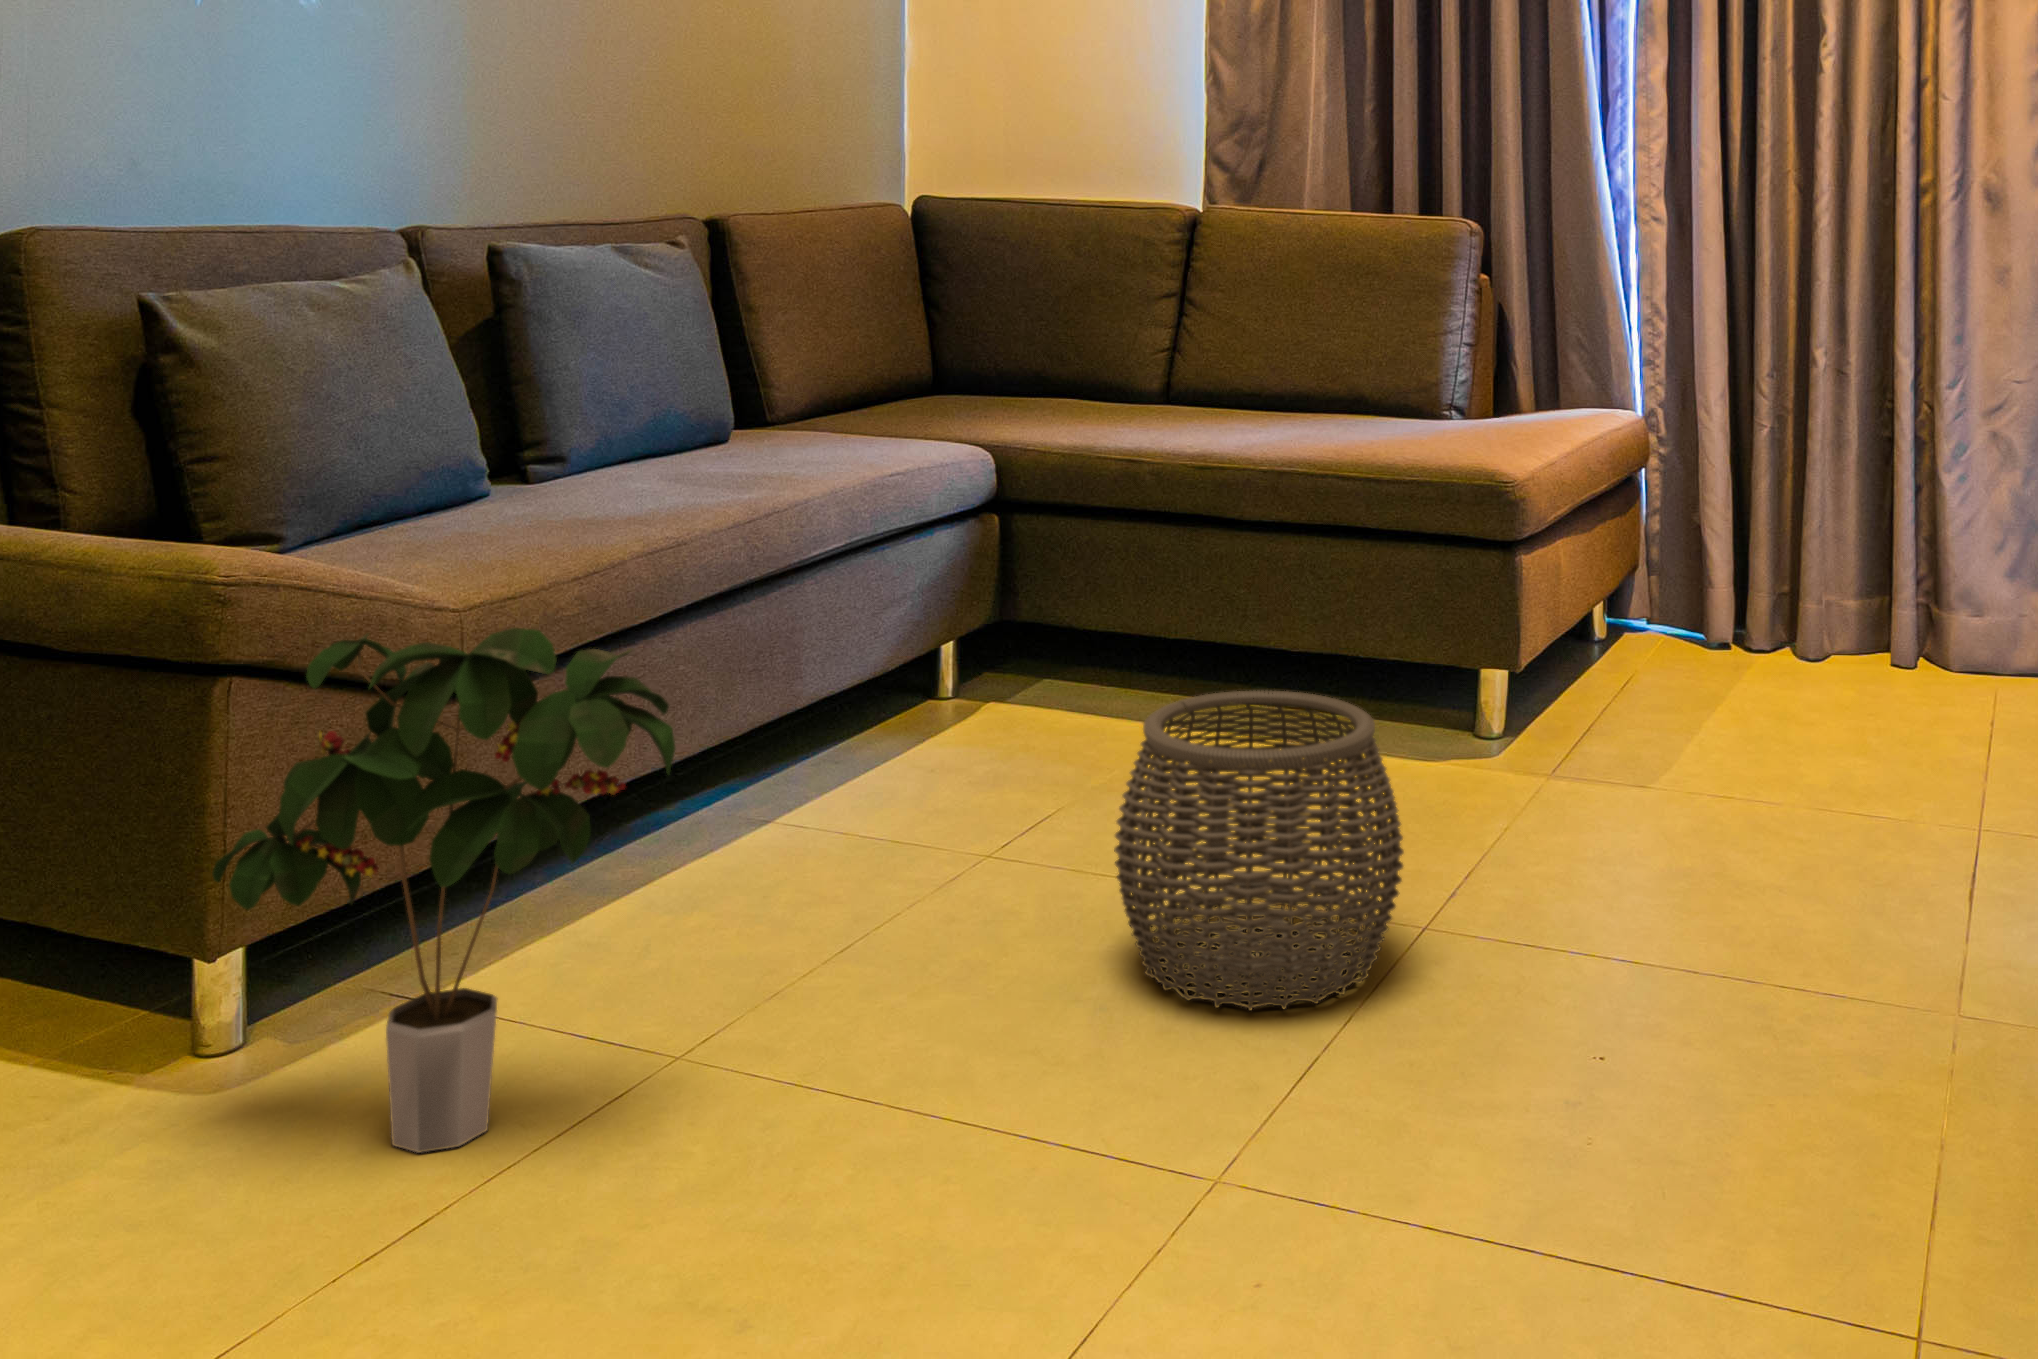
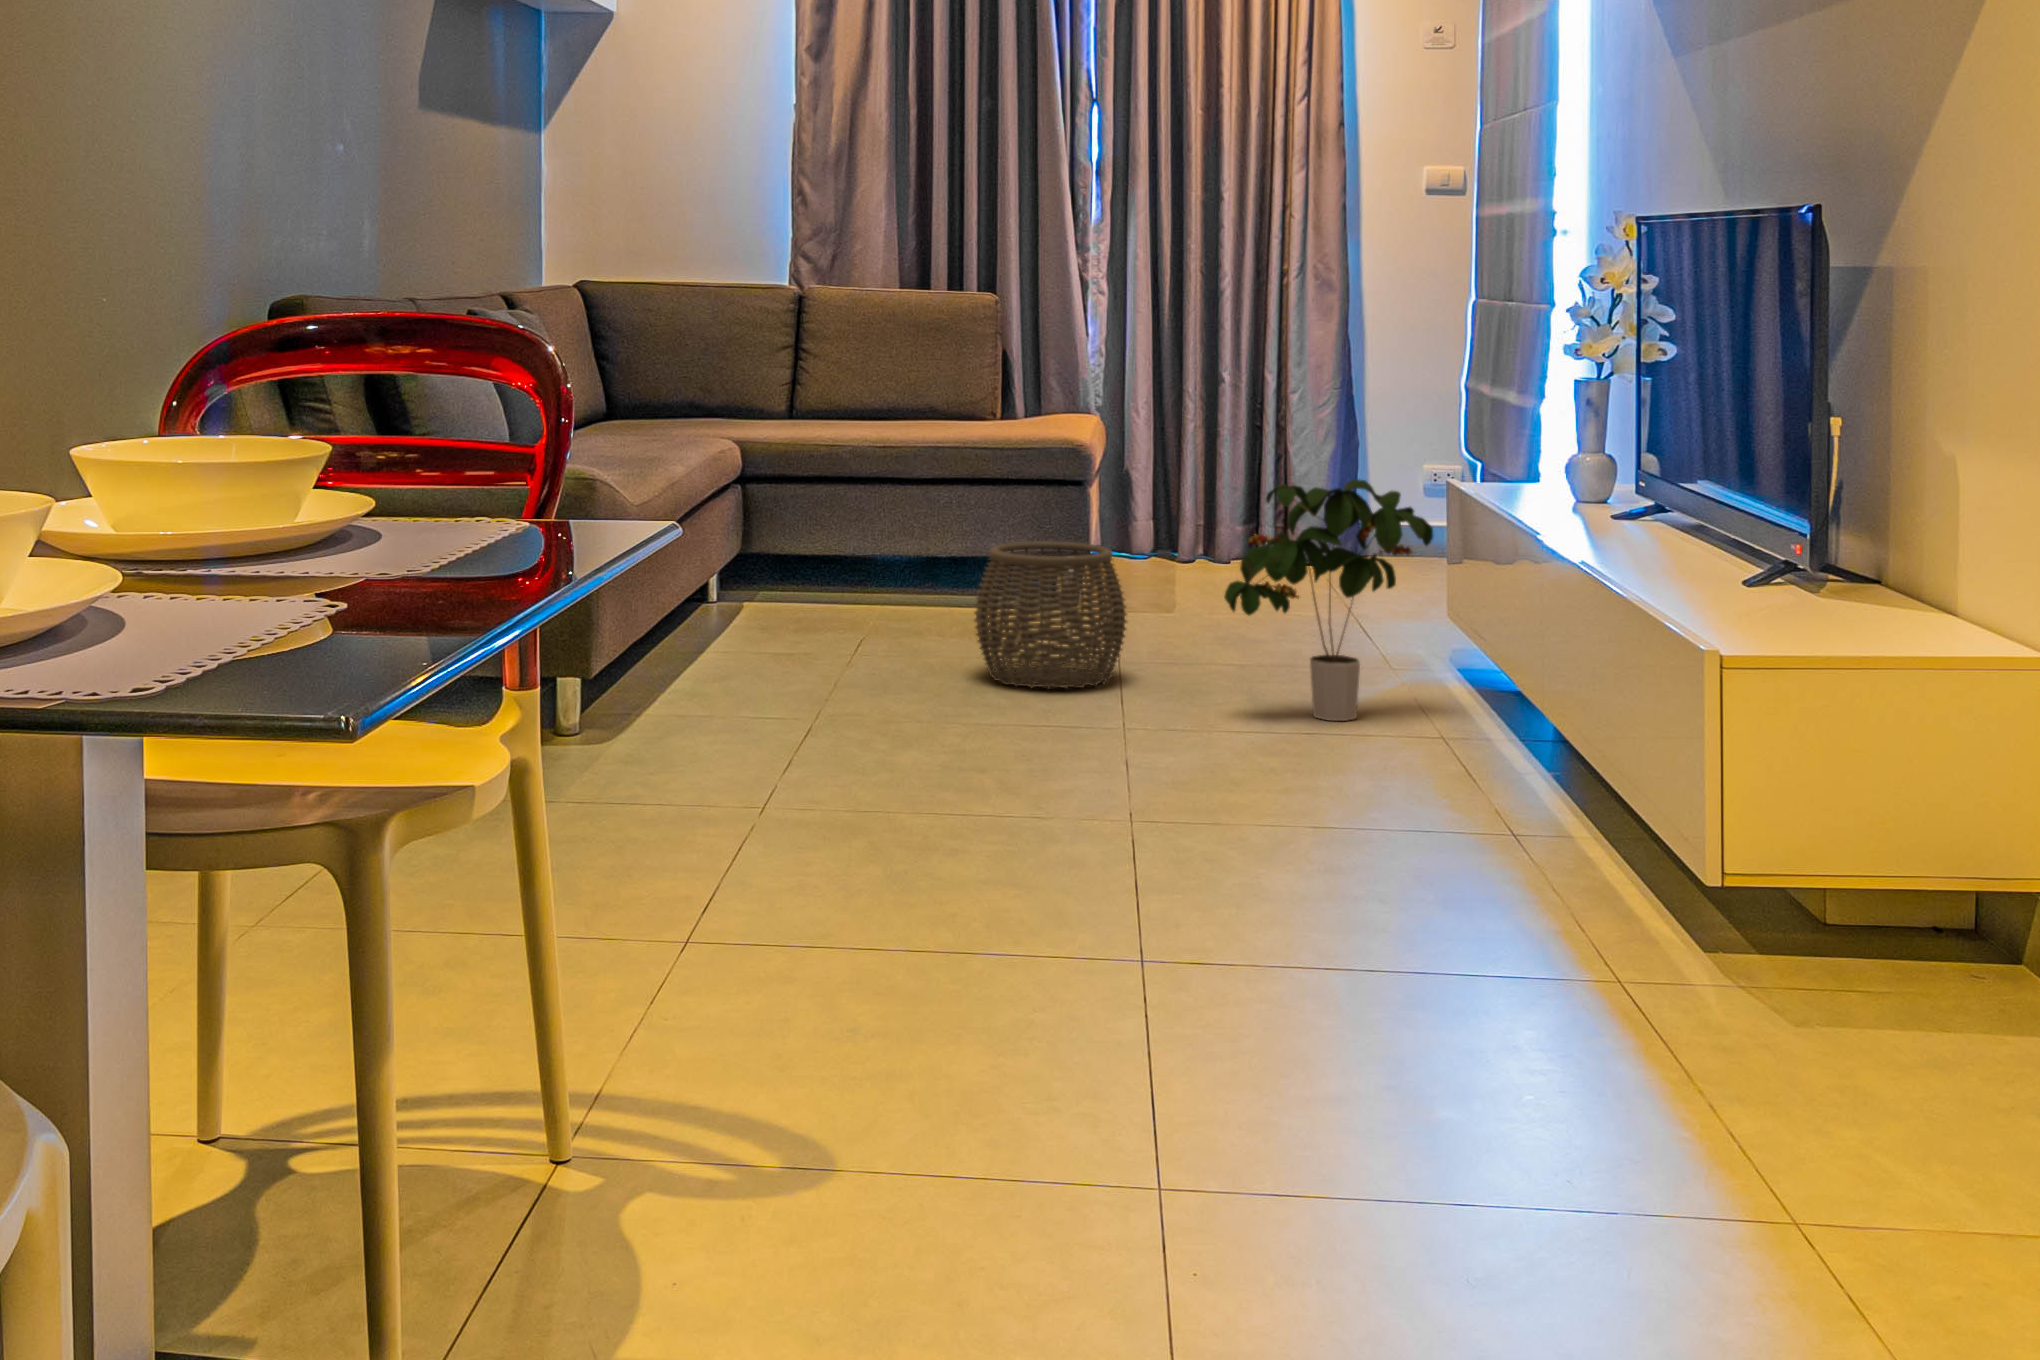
potted plant: present [212,628,675,1153] -> present [1224,479,1433,721]

